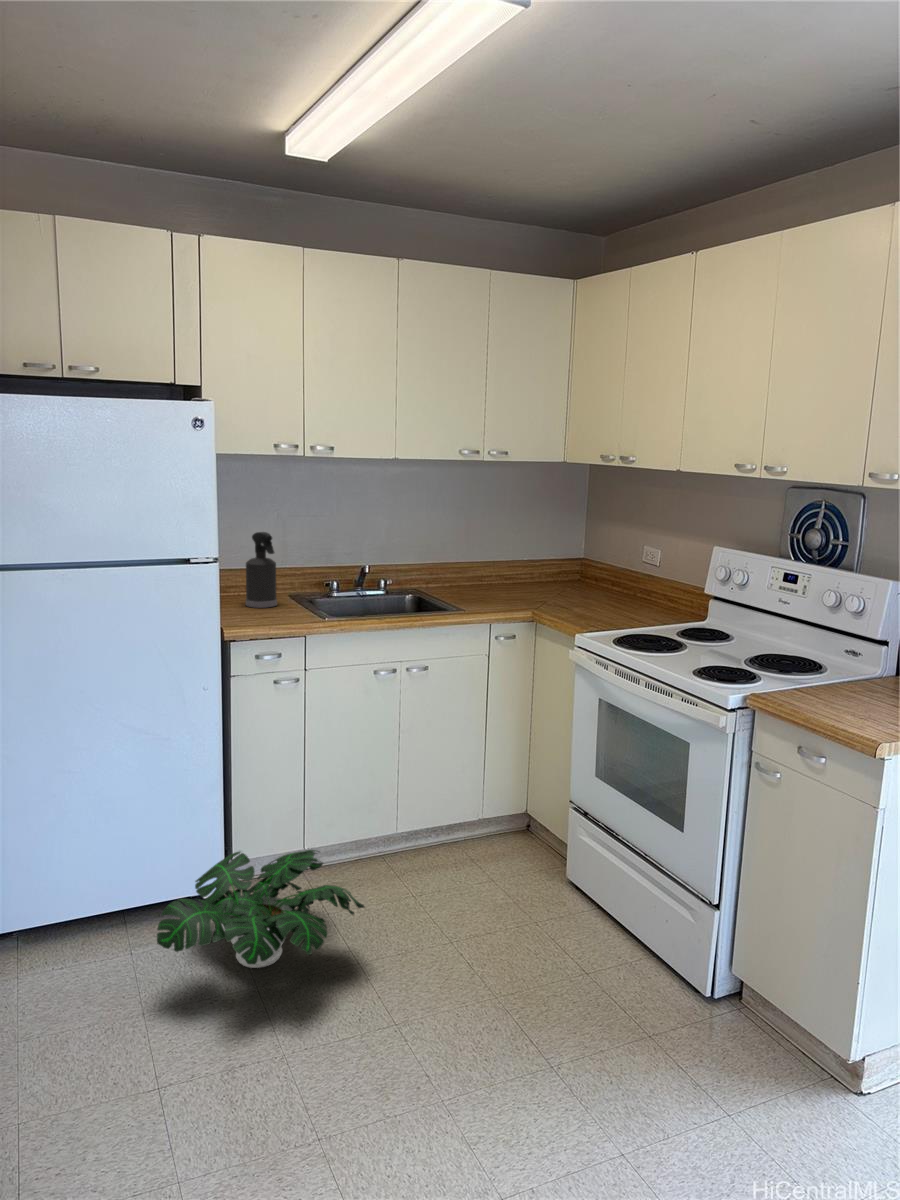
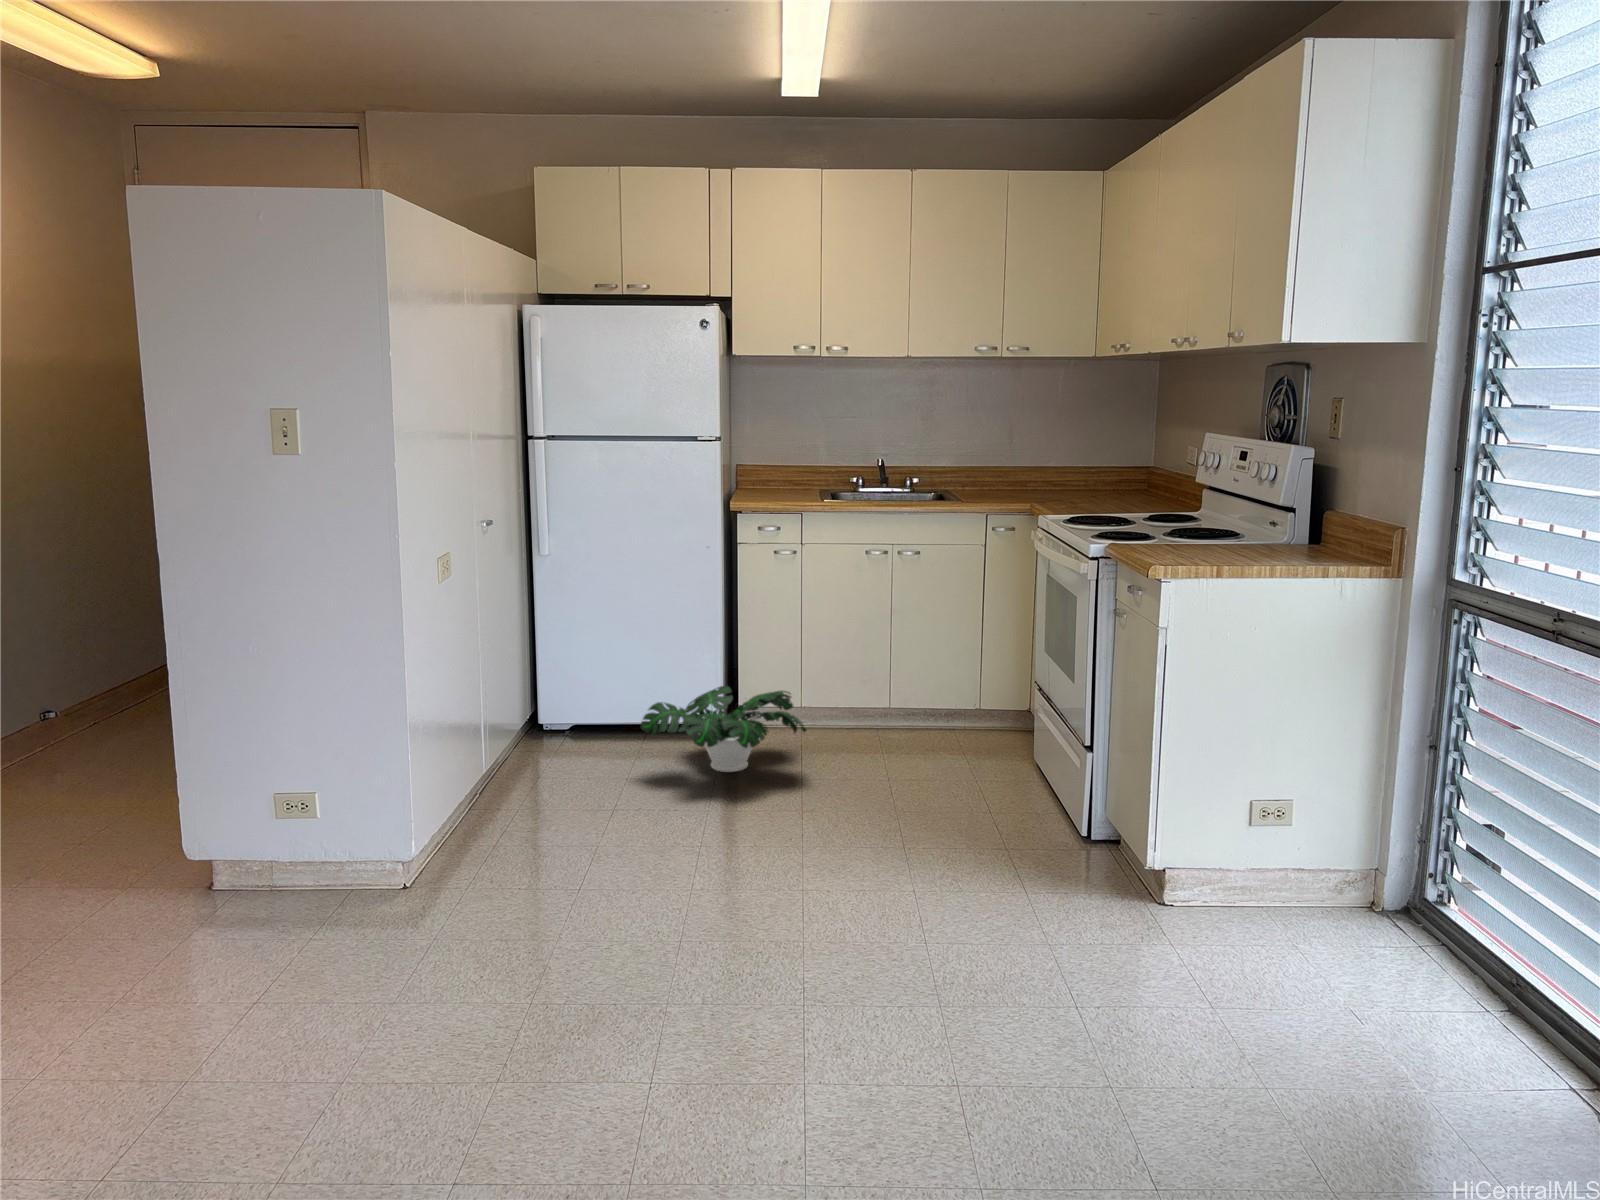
spray bottle: present [246,532,277,608] -> none [770,426,798,493]

